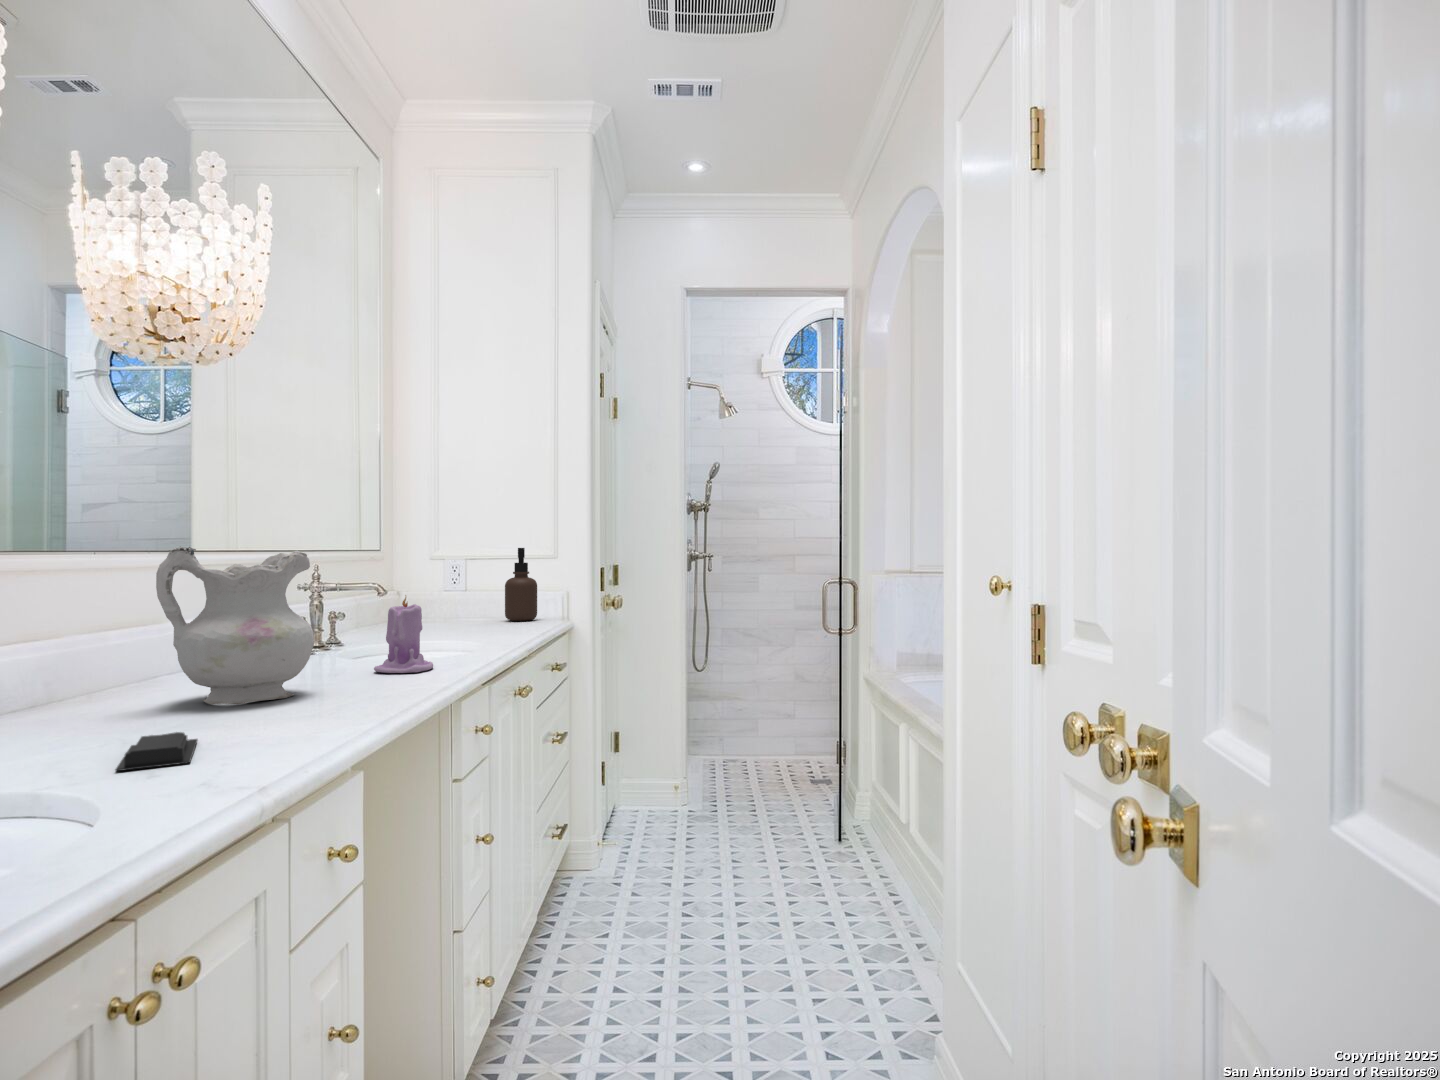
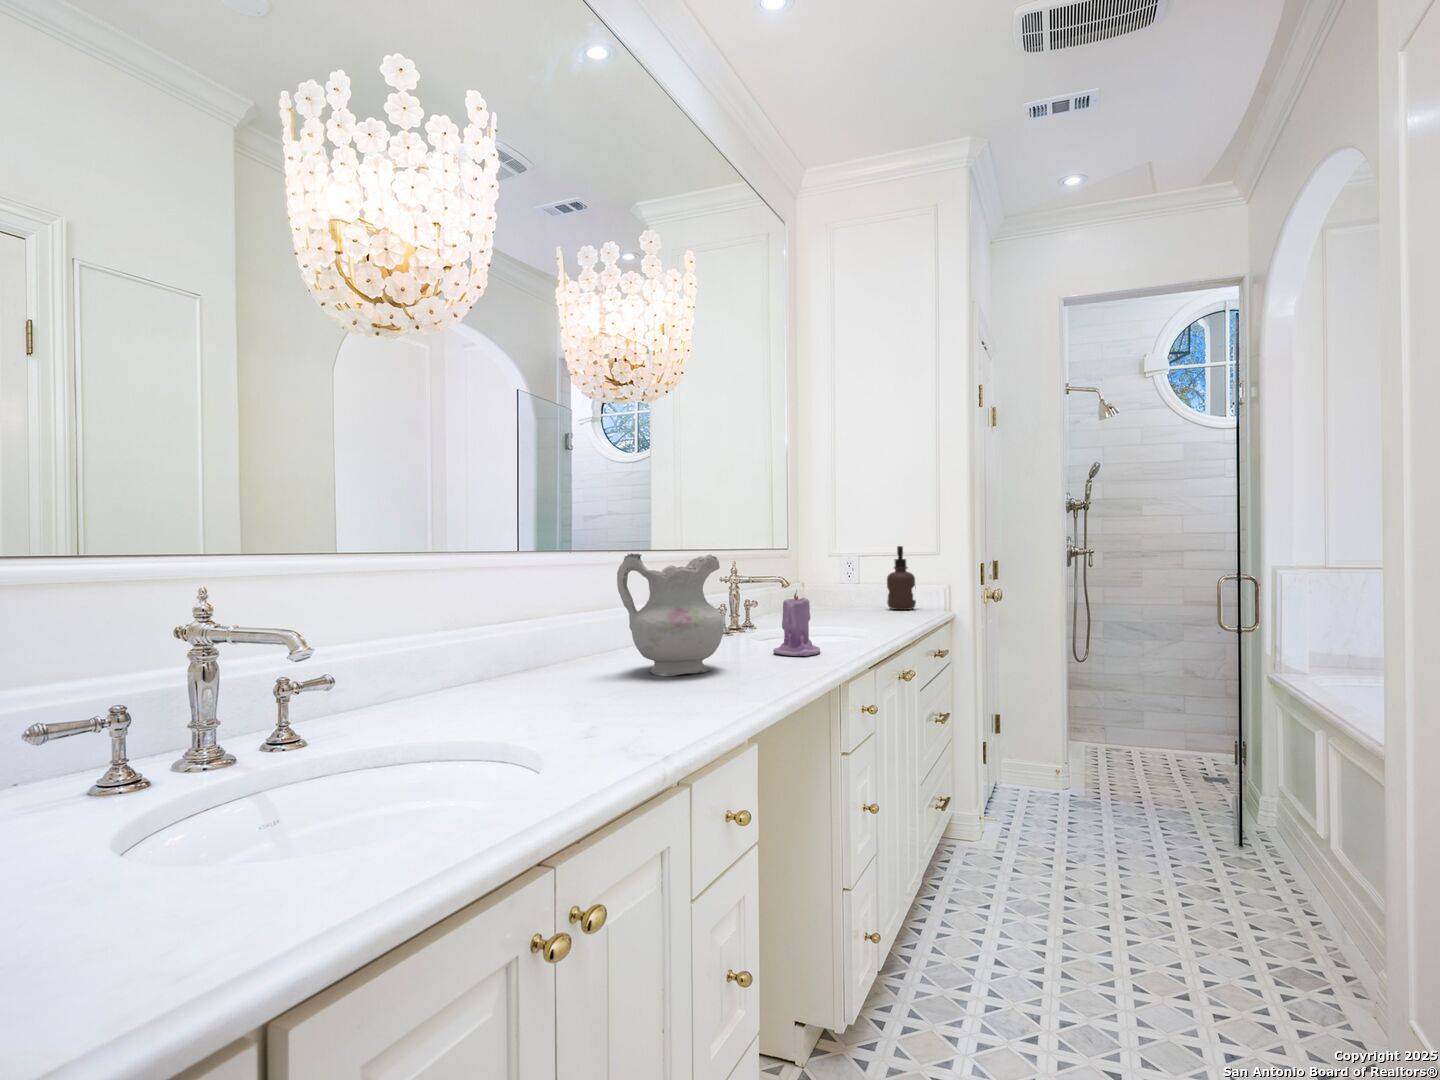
soap bar: present [116,732,198,771] -> none [574,699,634,728]

